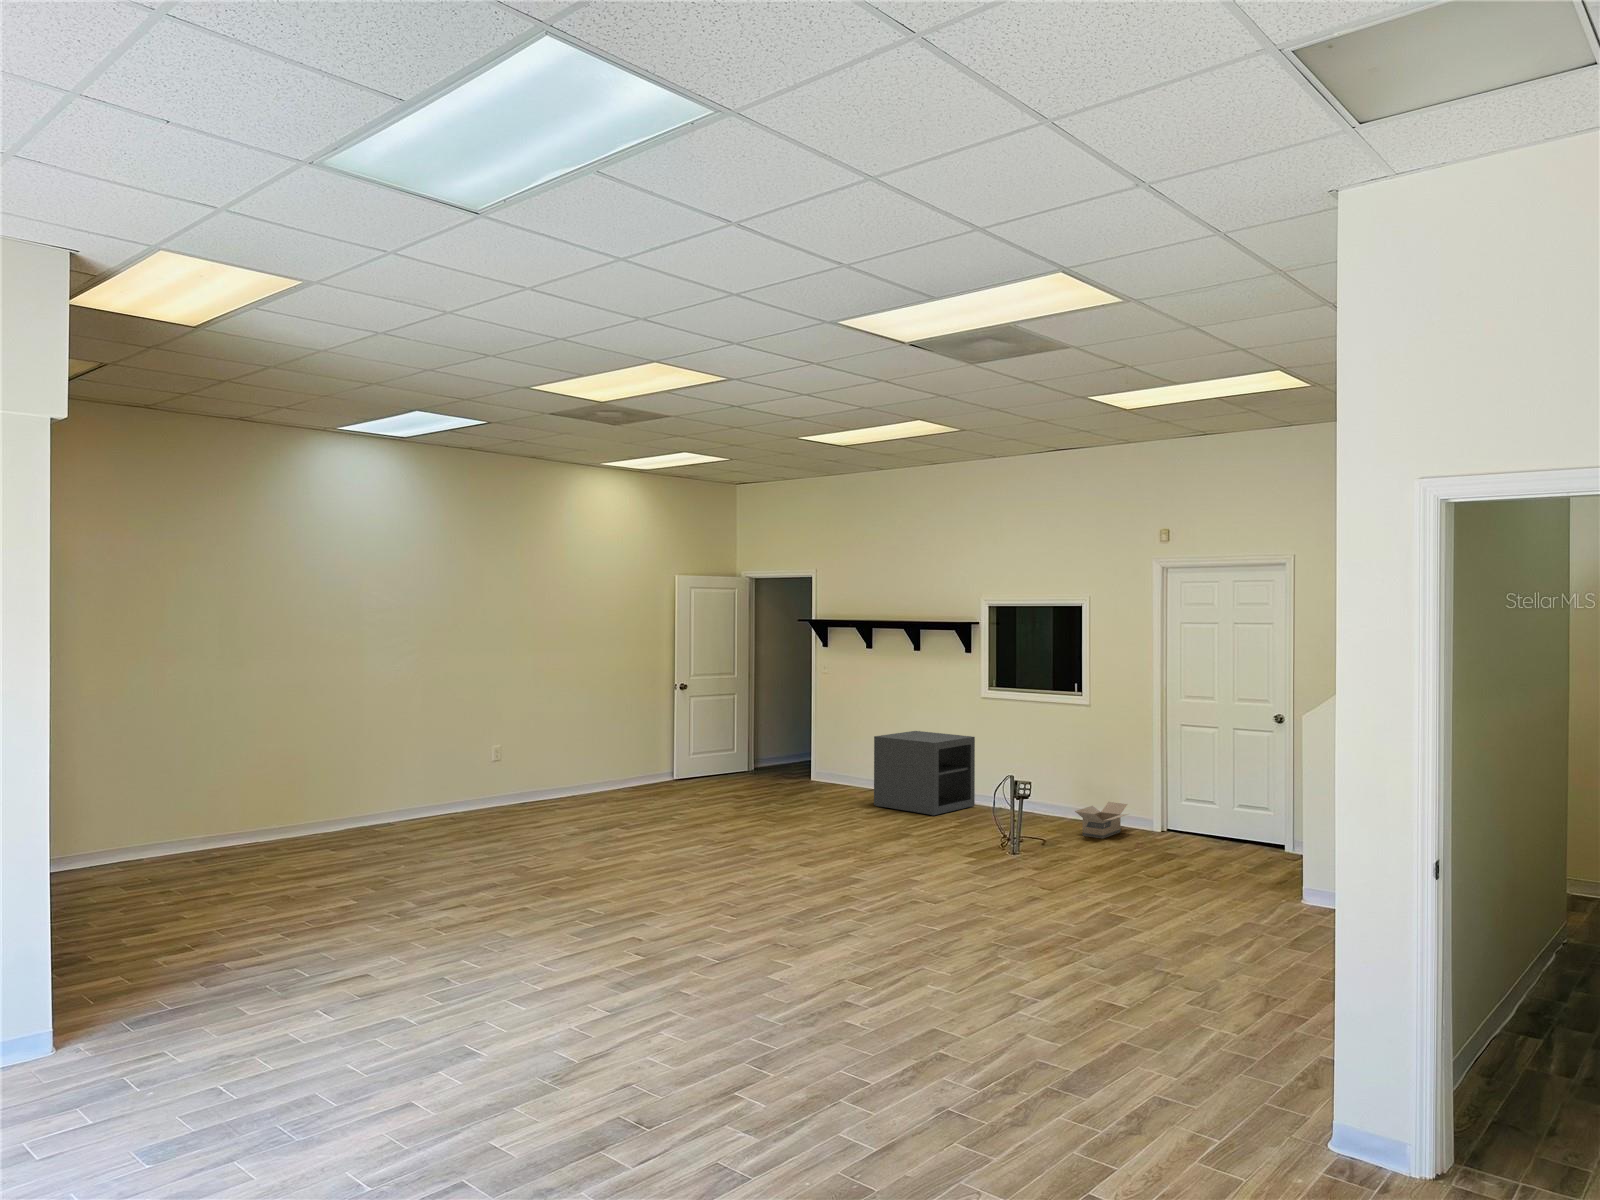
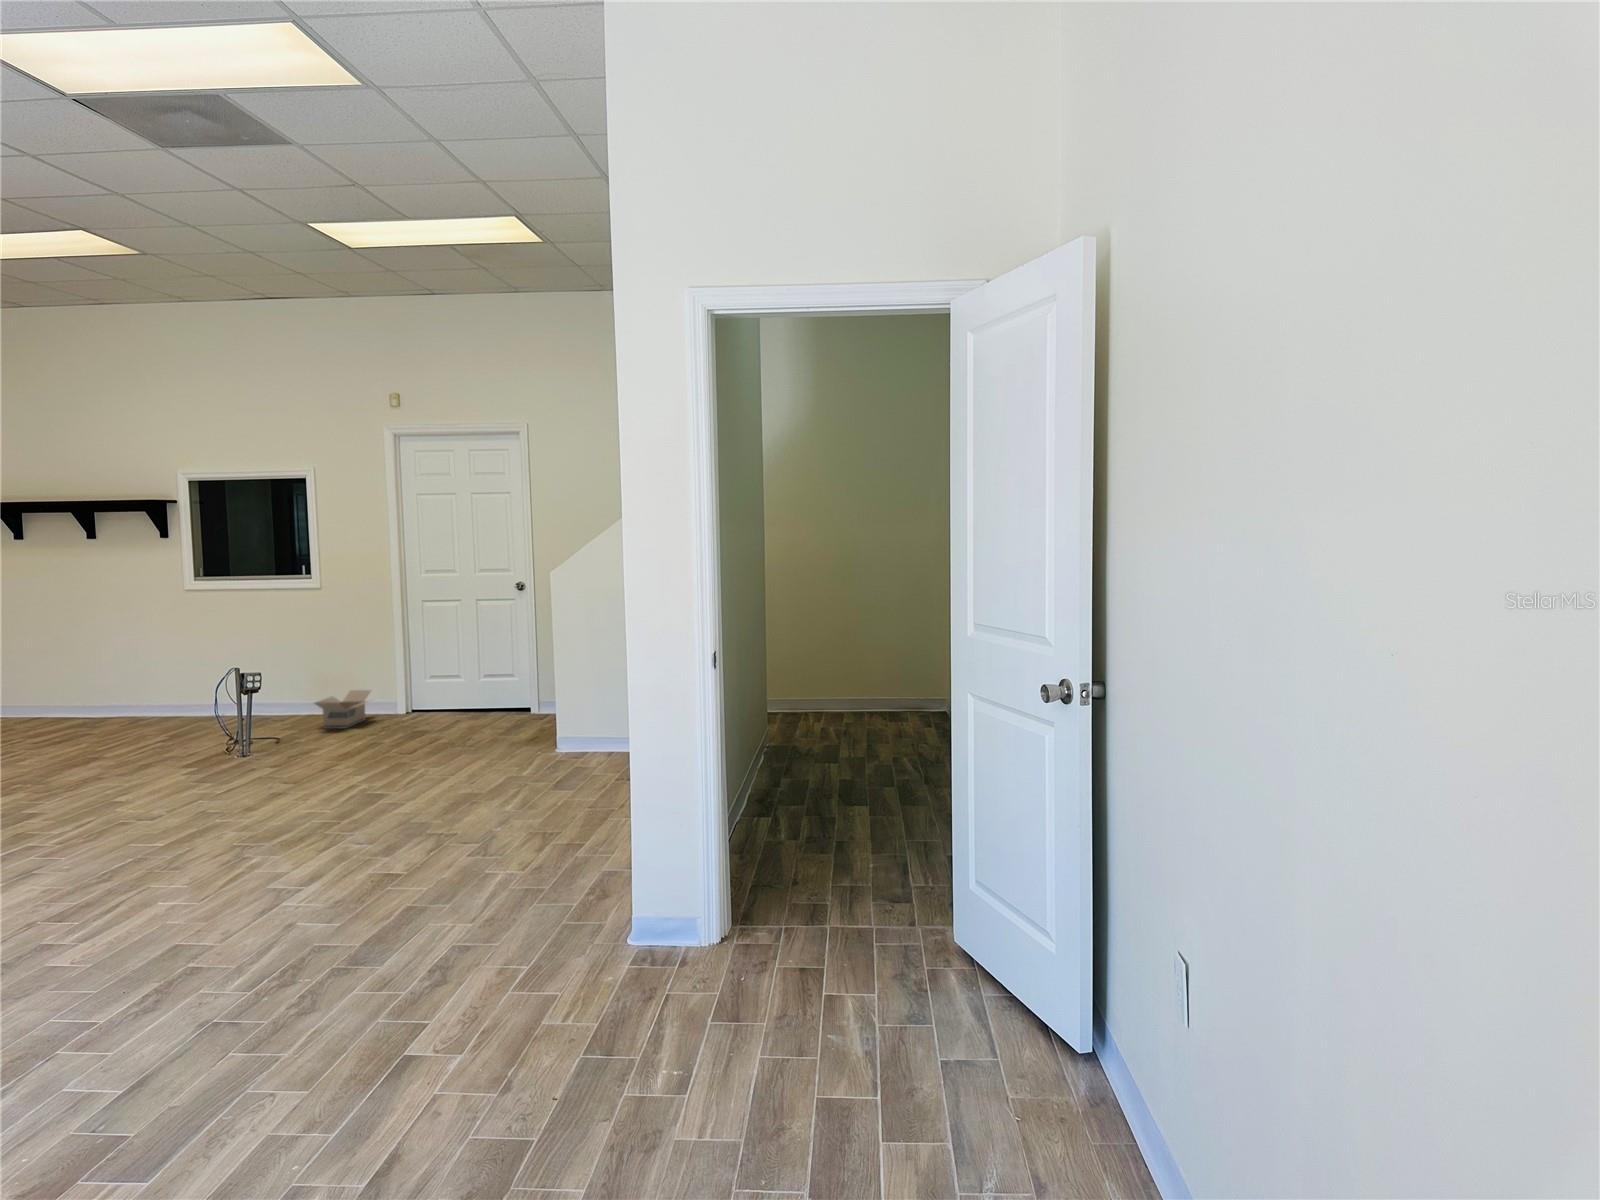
storage cabinet: present [874,731,975,816] -> none [31,635,182,733]

